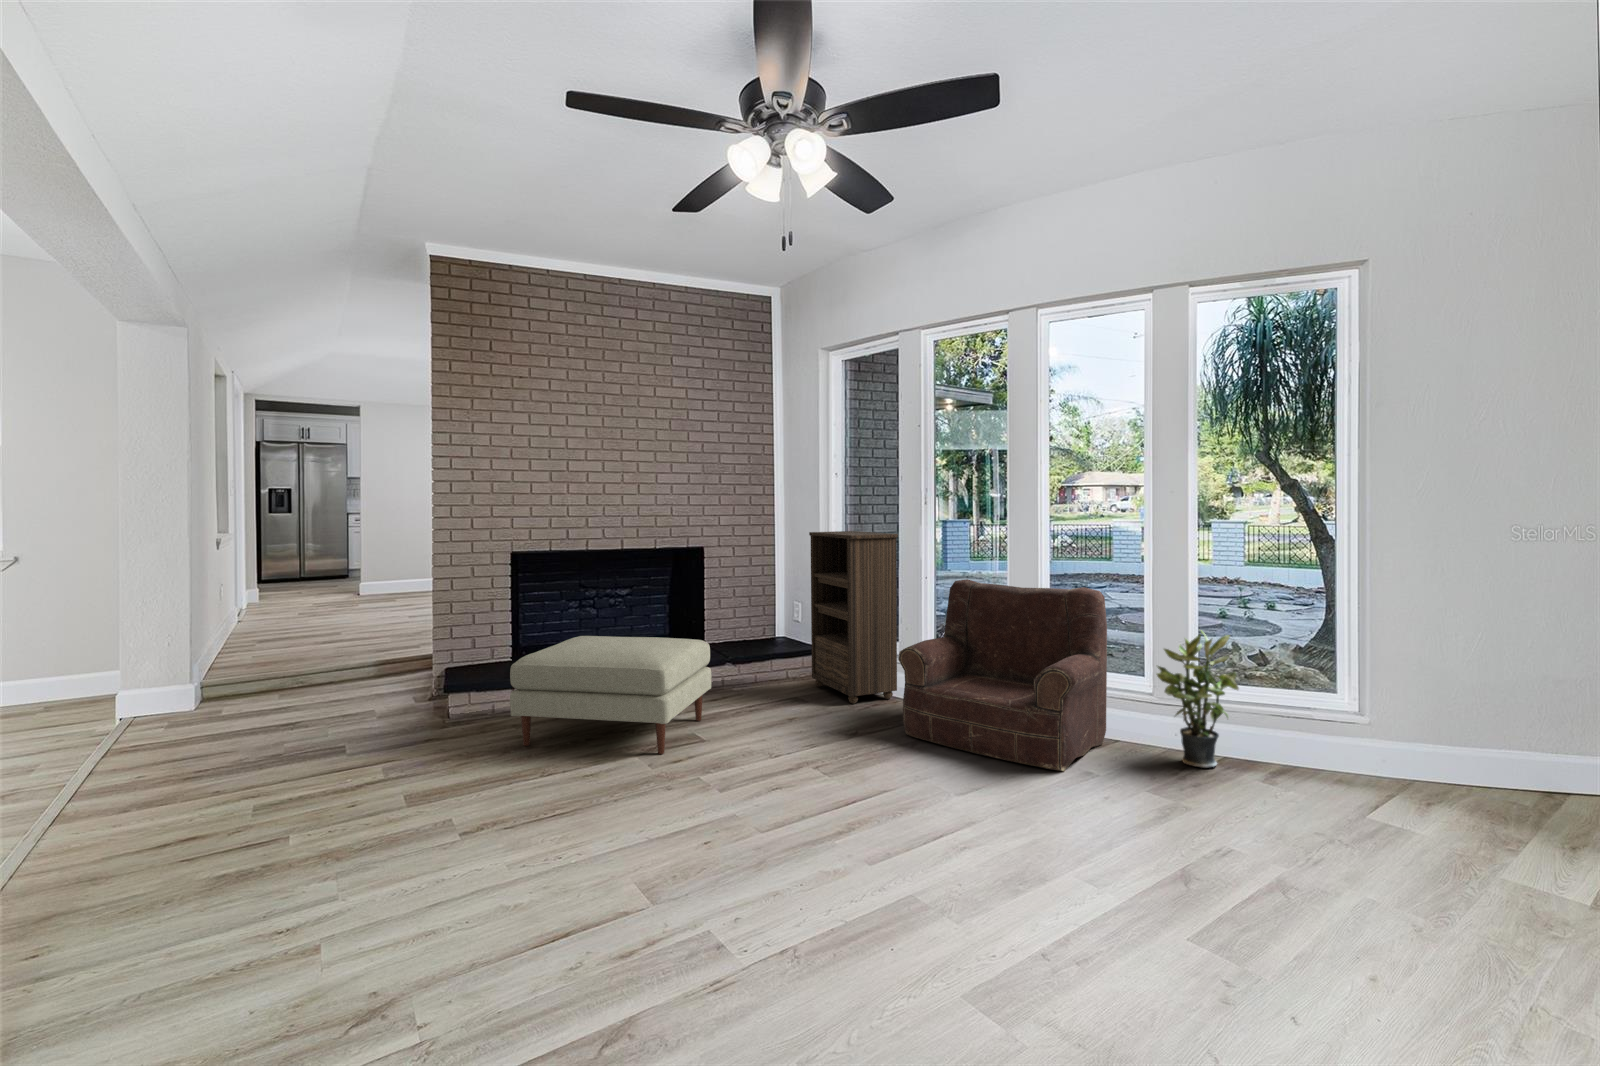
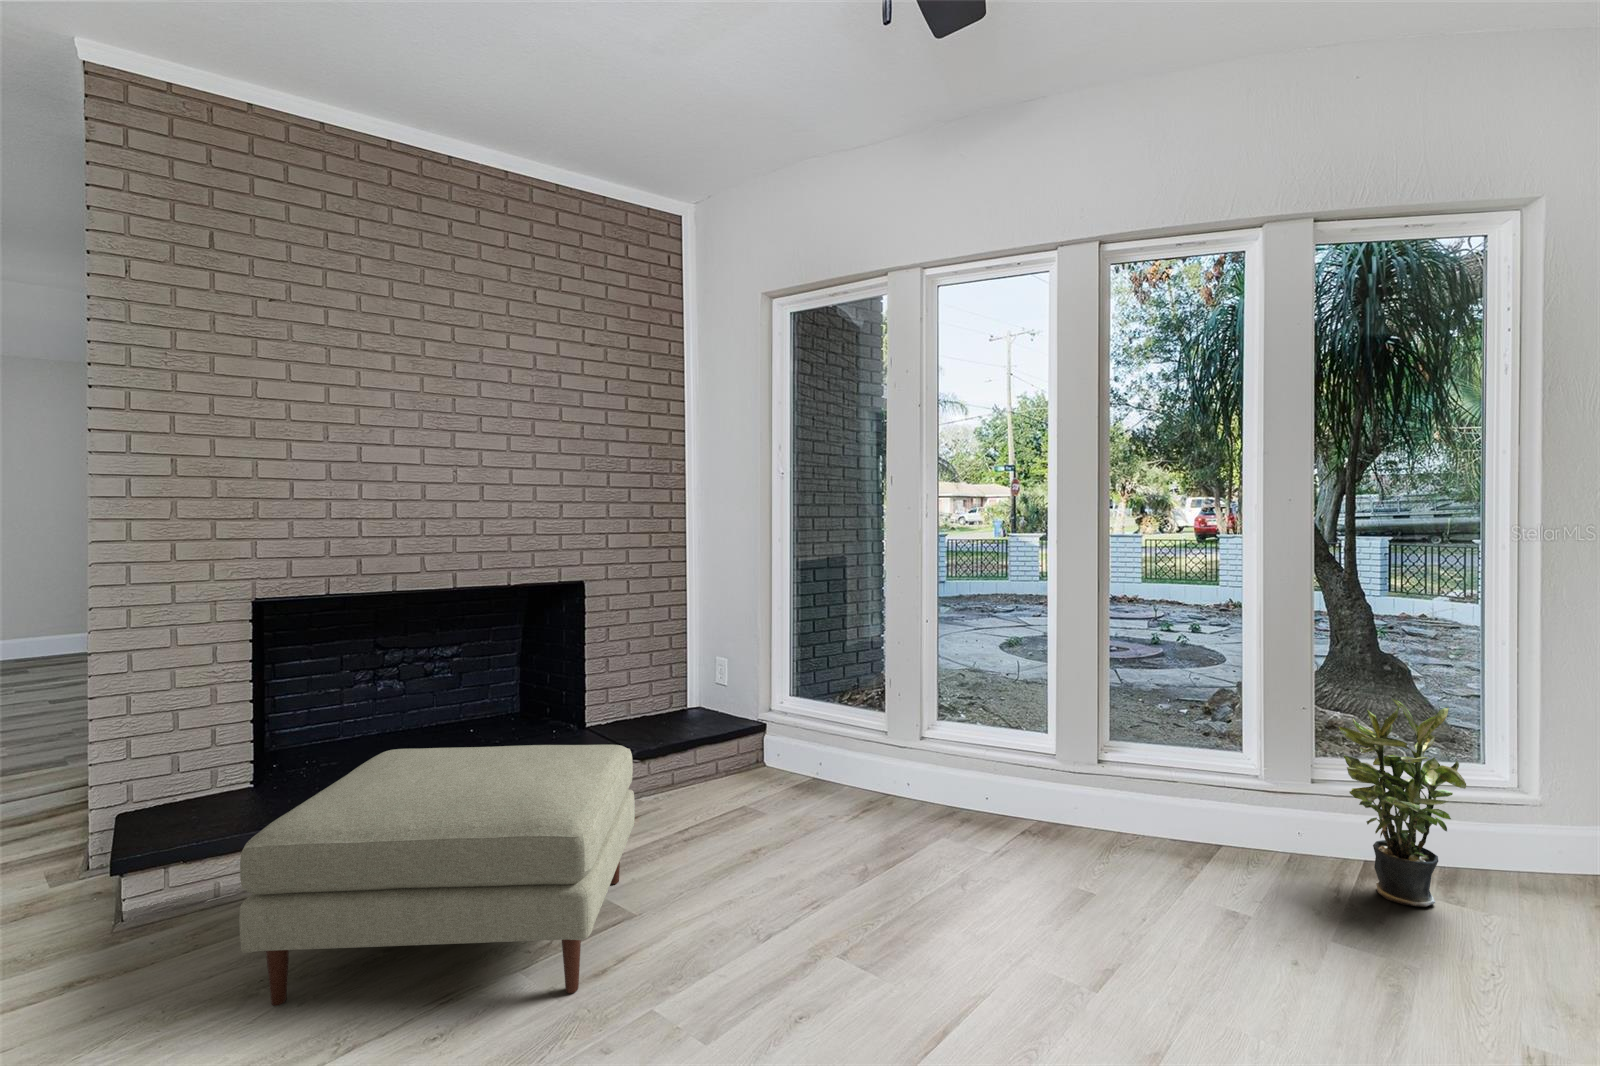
bookshelf: present [809,531,898,703] -> none [757,555,901,816]
armchair: present [898,579,1107,771] -> none [951,627,1277,943]

